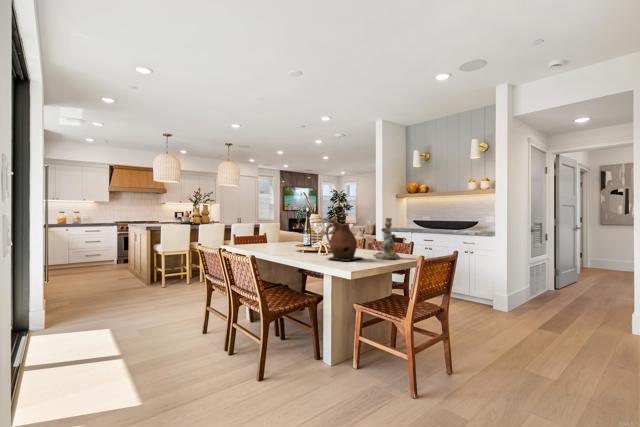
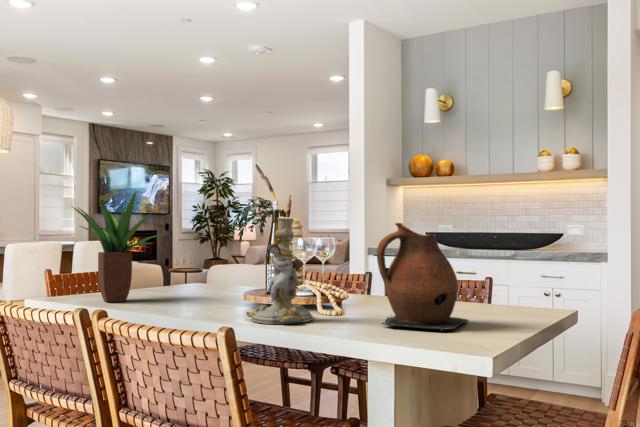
potted plant: none [235,206,271,248] -> present [74,192,163,302]
candlestick: present [373,218,400,259] -> present [246,217,313,324]

